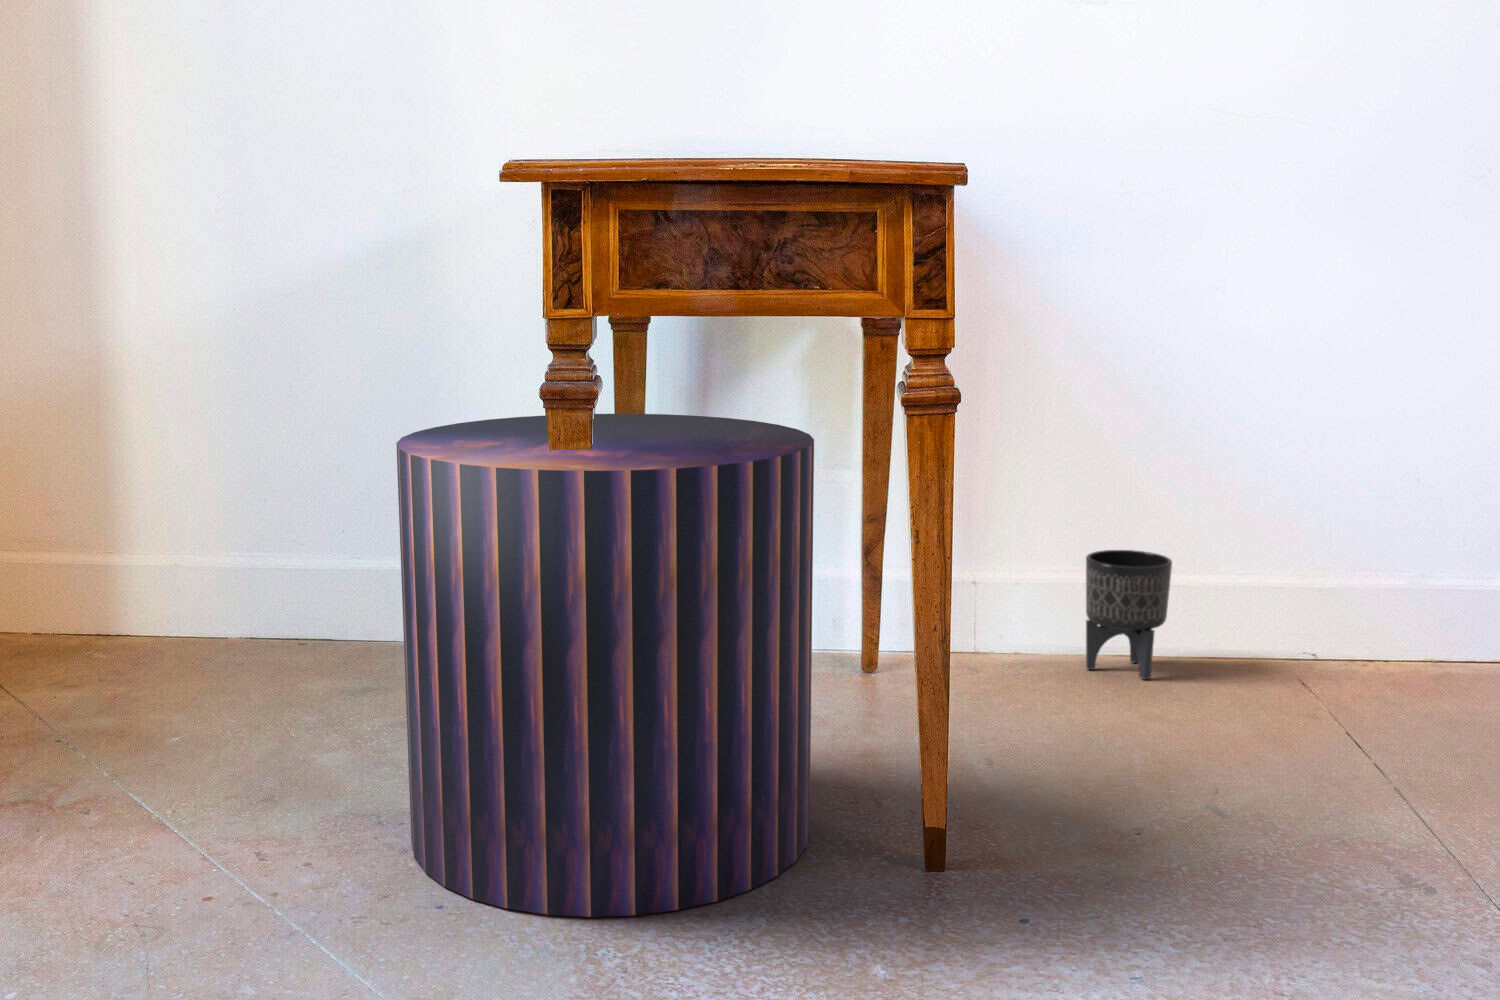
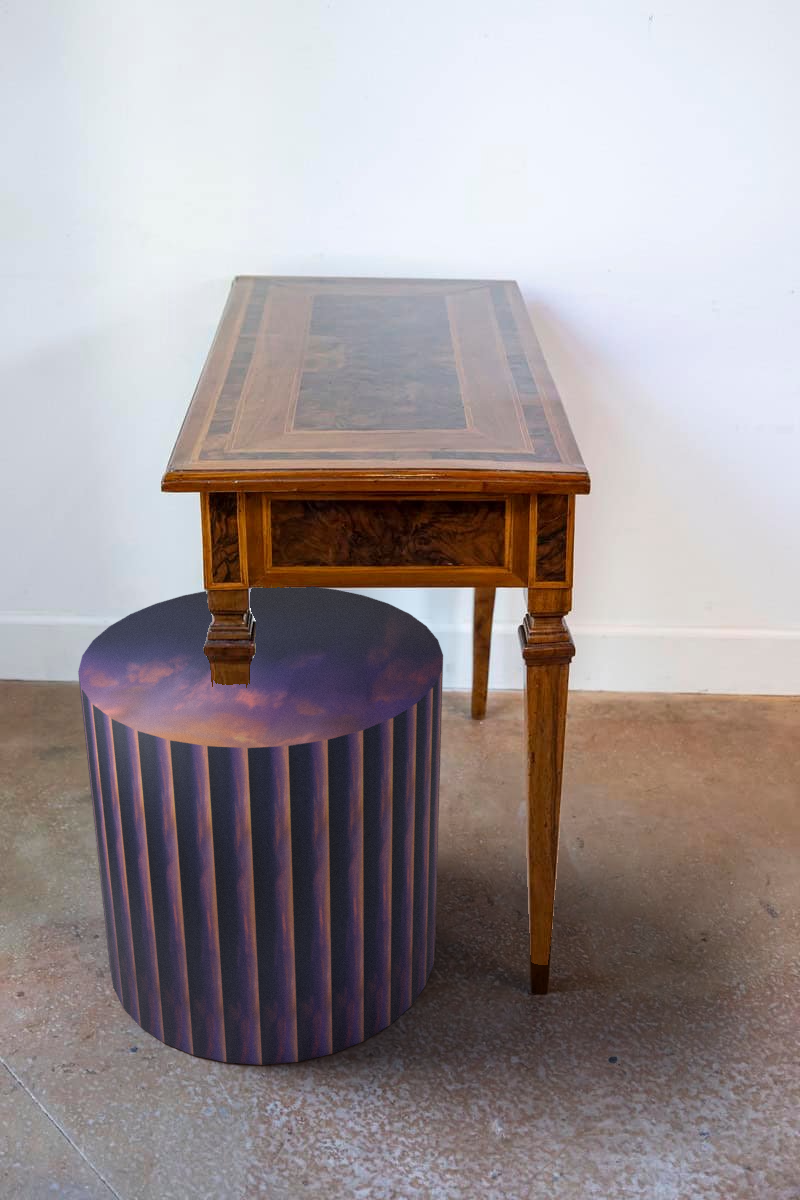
planter: present [1086,550,1172,679] -> none [657,617,734,730]

